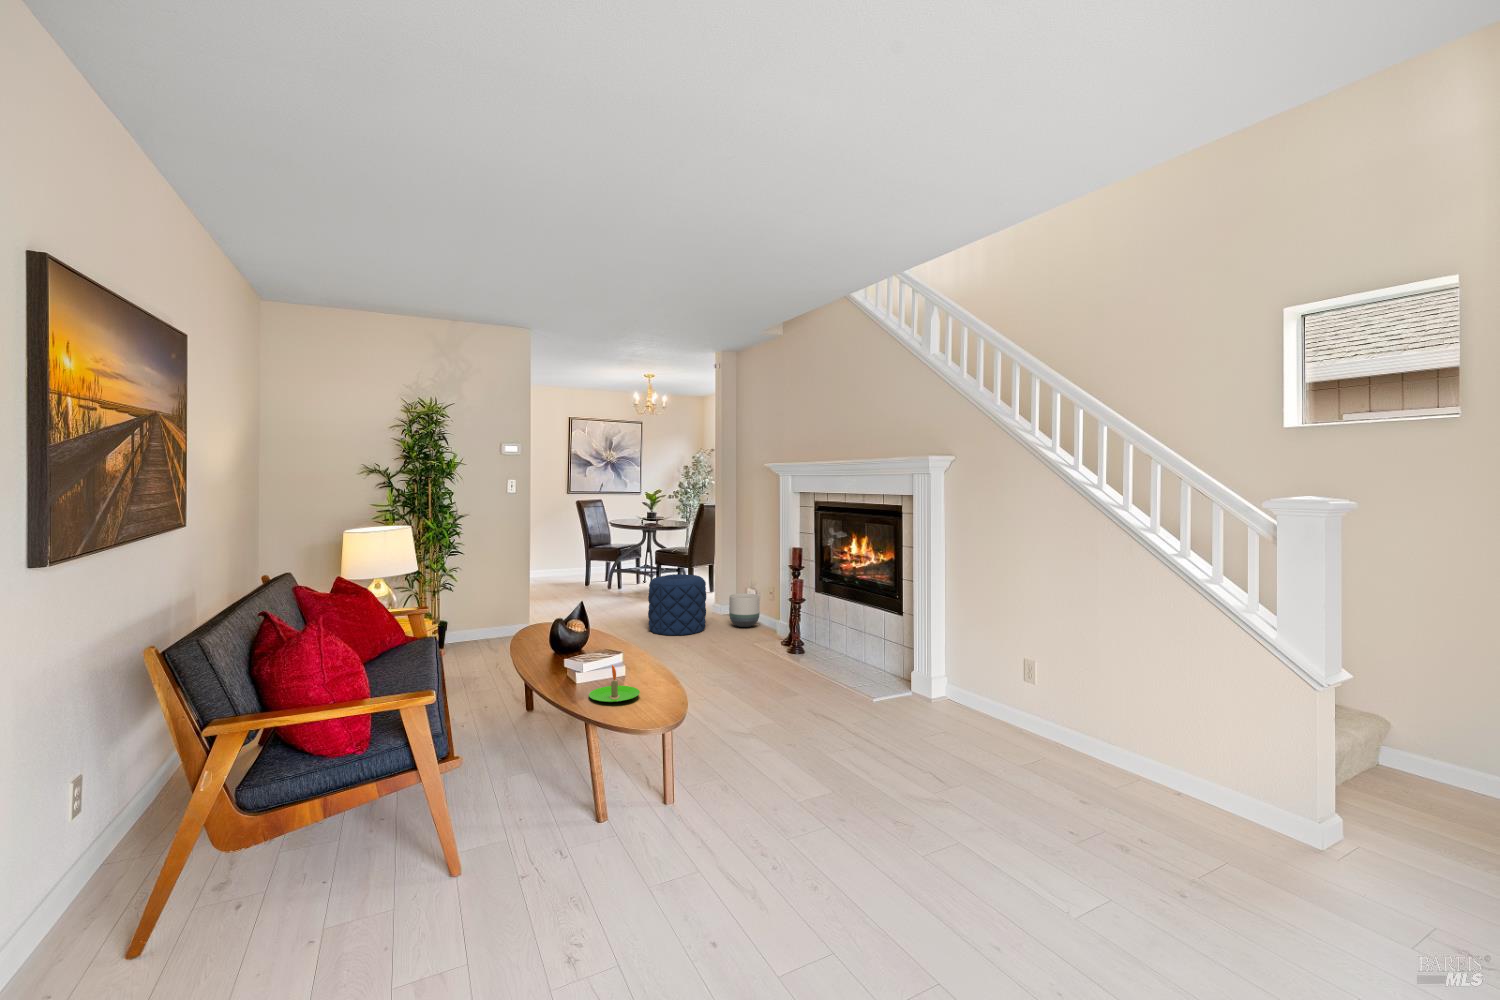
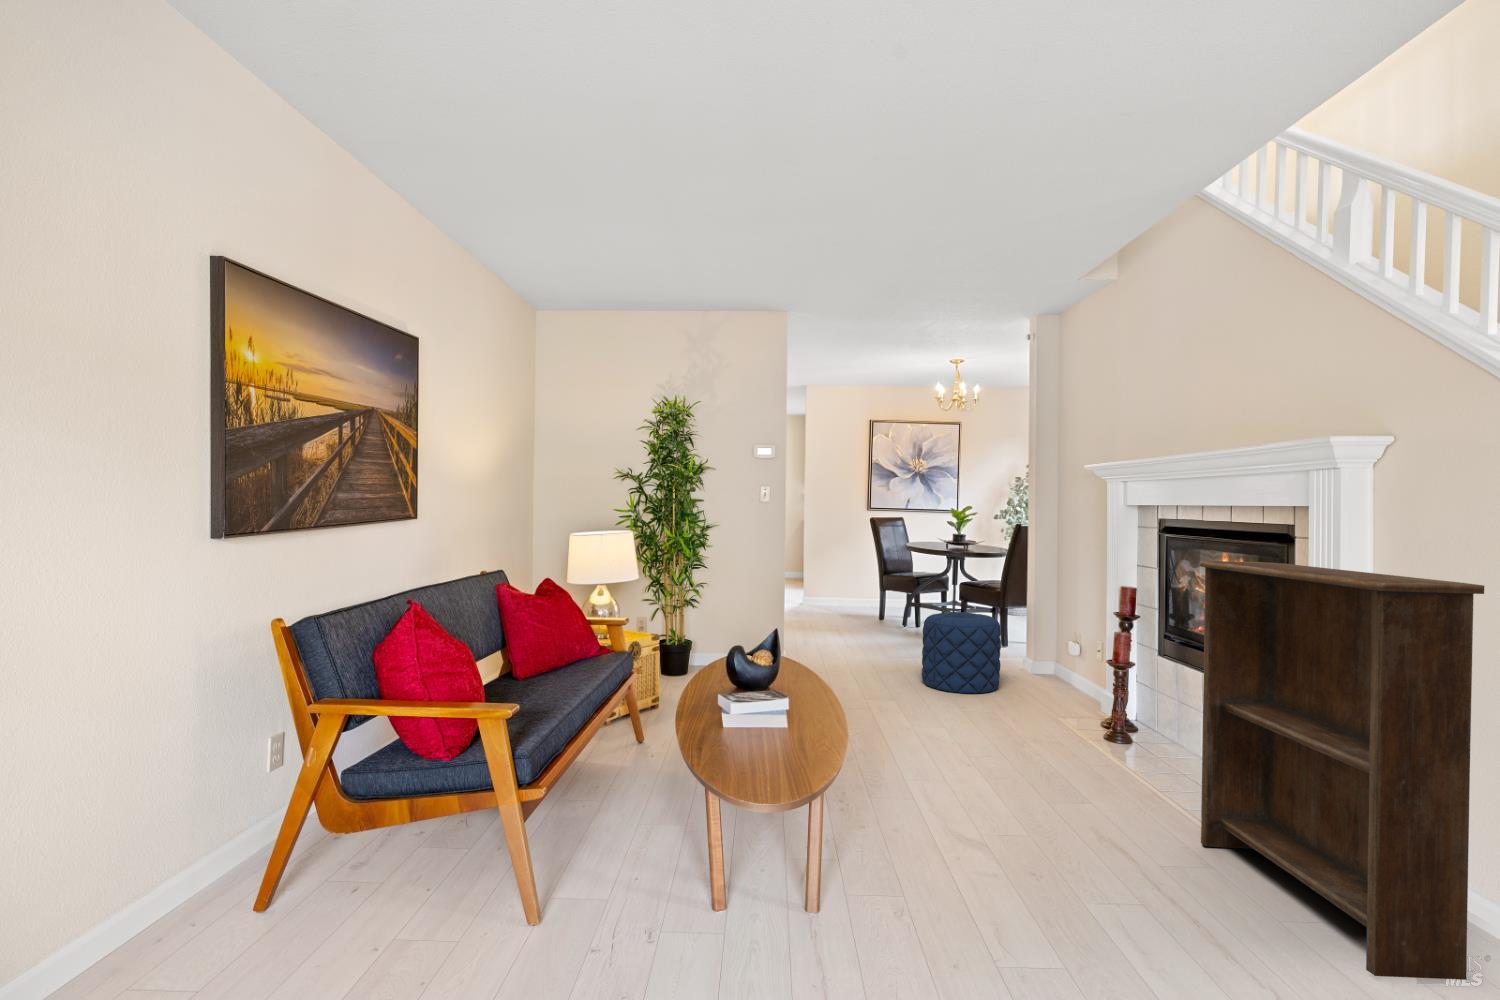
bookshelf: none [863,530,1006,752] -> present [1200,561,1484,980]
planter: present [729,594,760,627] -> none [1035,647,1081,694]
candle: present [589,665,640,702] -> none [721,713,787,763]

